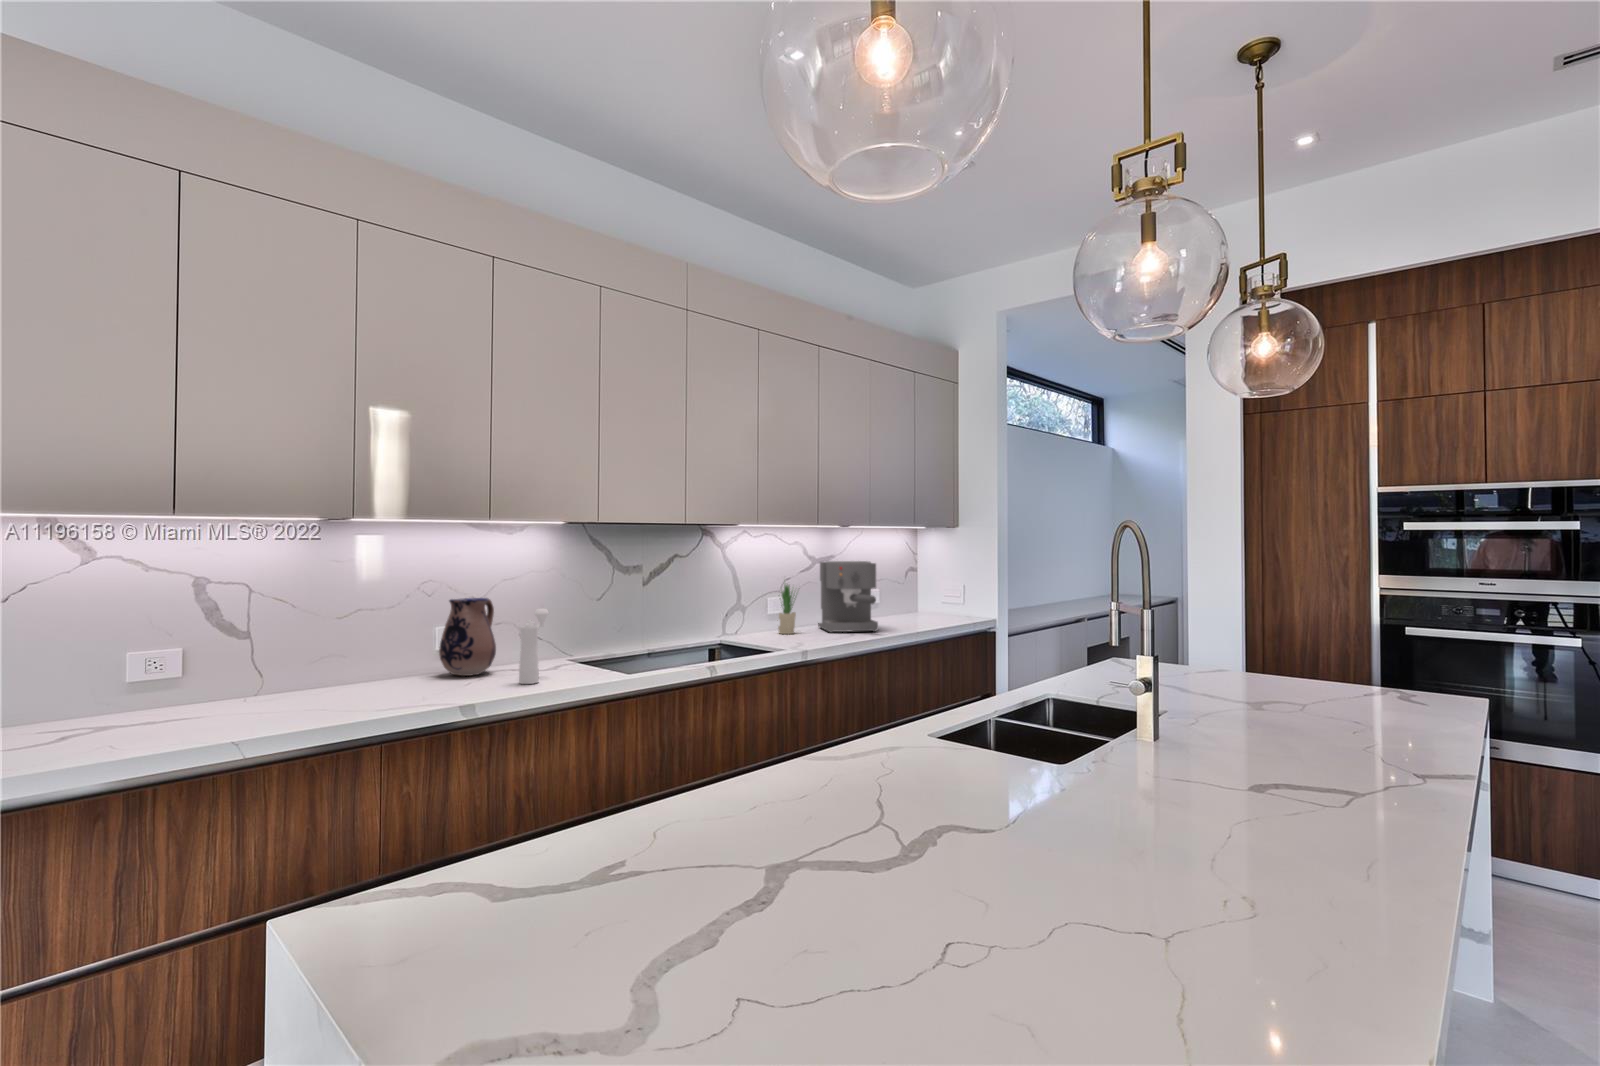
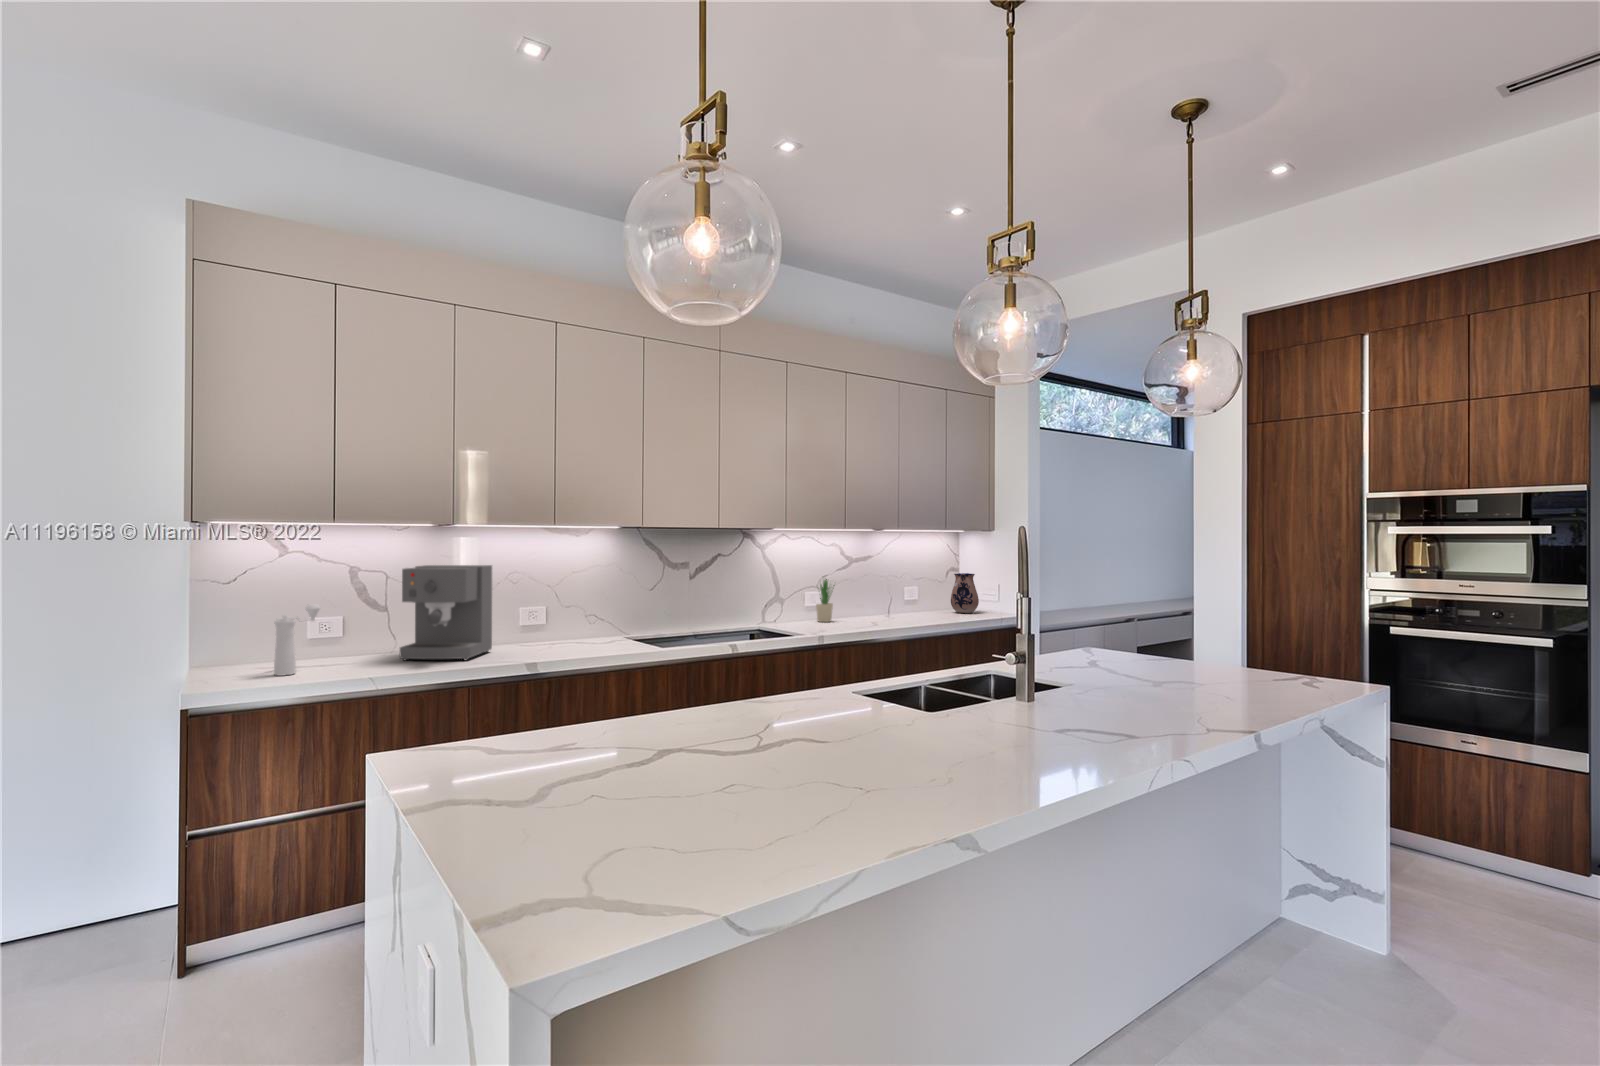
coffee maker: present [818,561,878,633] -> present [400,565,492,661]
ceramic pitcher: present [439,598,496,676] -> present [951,573,979,613]
pepper mill: present [519,609,549,684] -> present [274,604,320,676]

